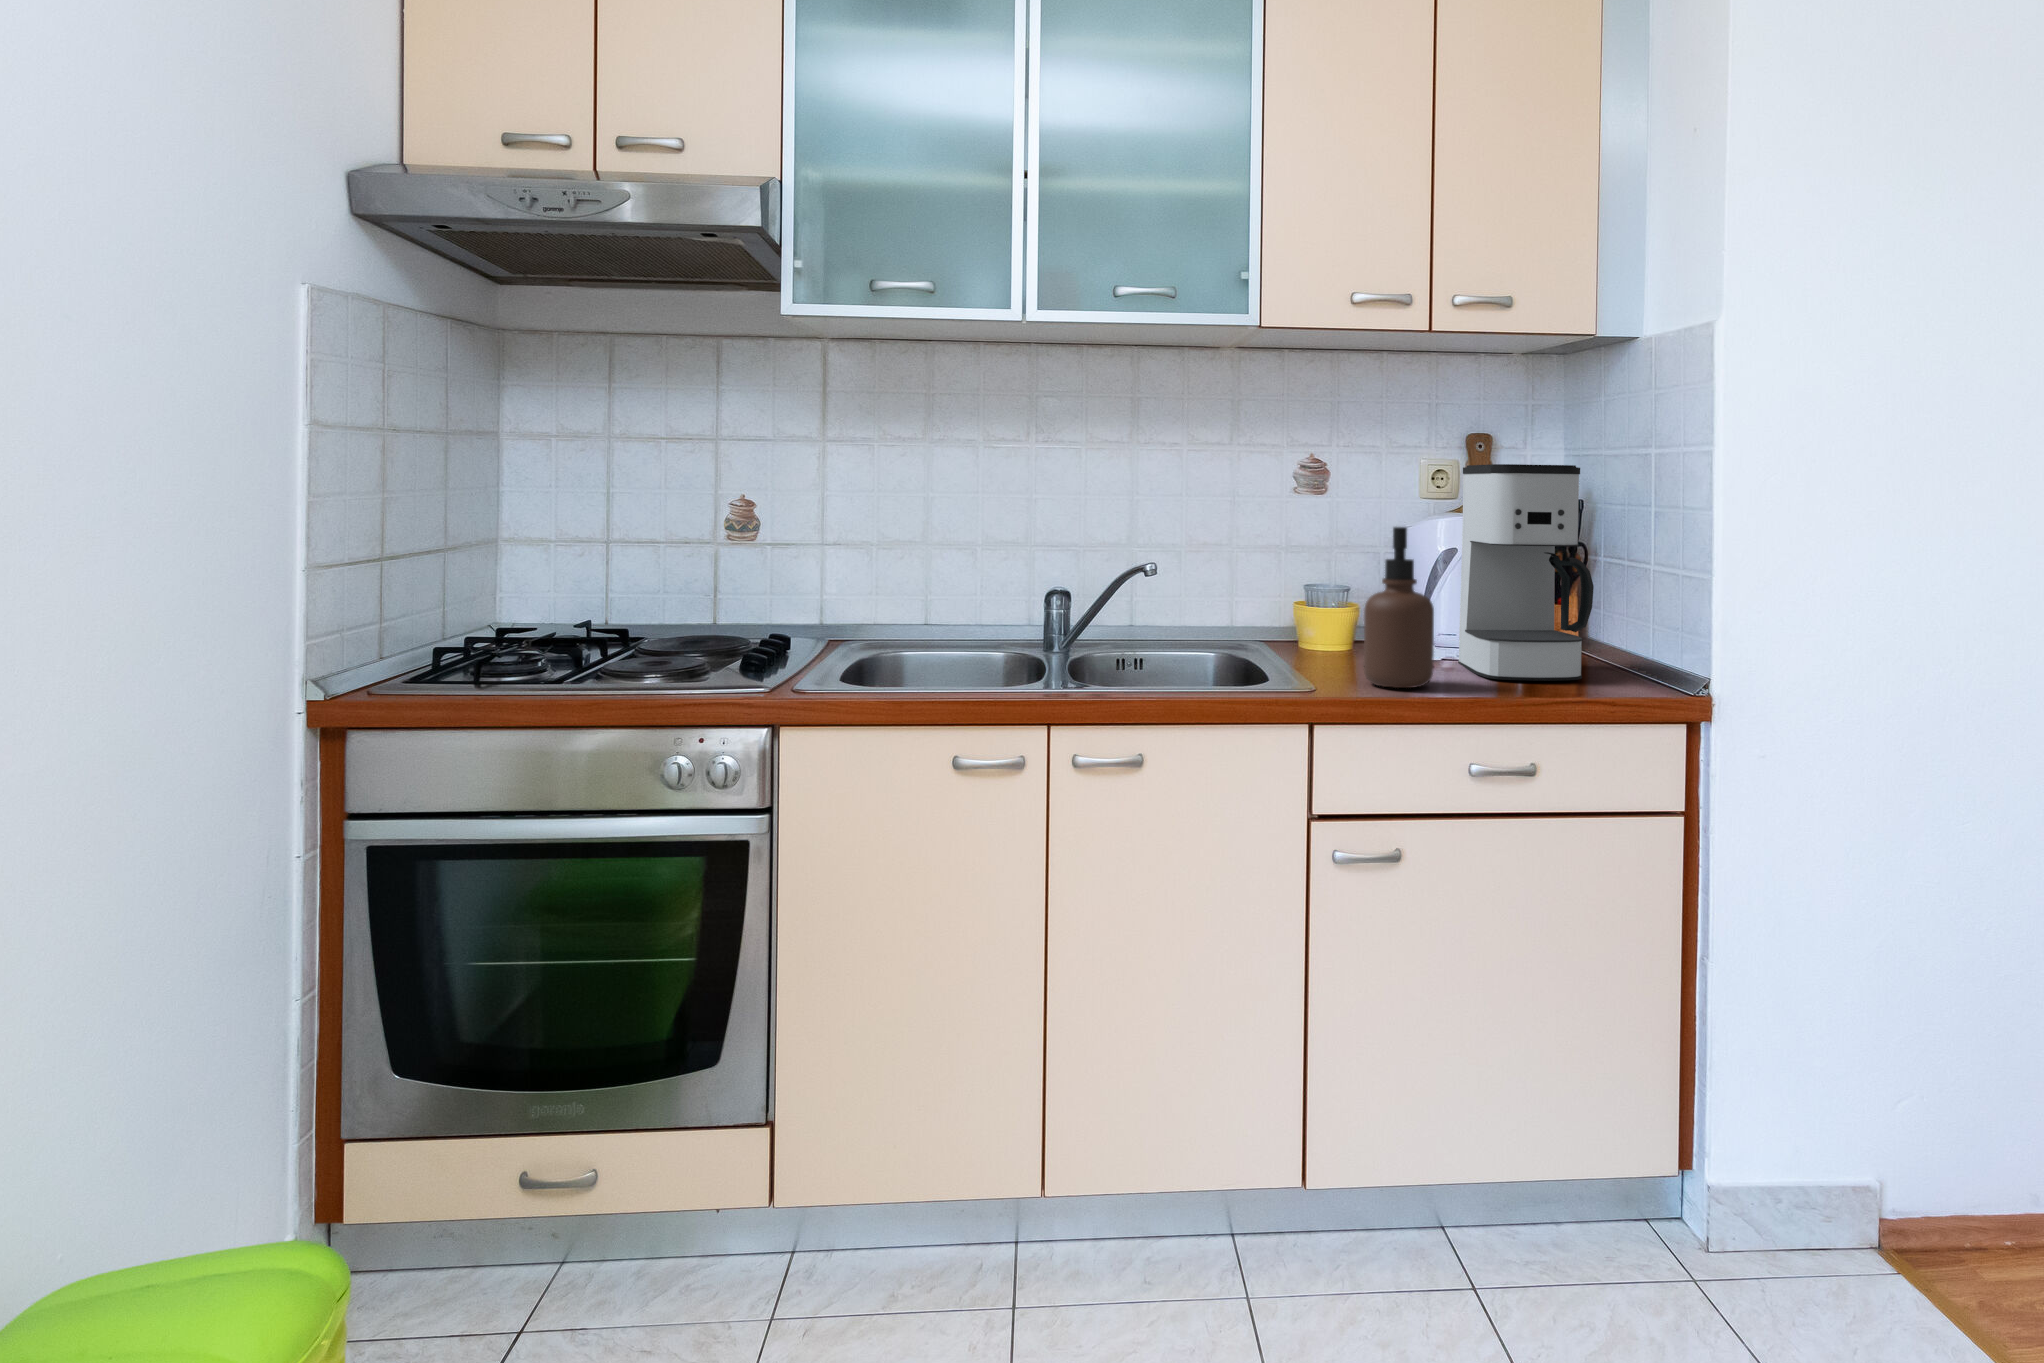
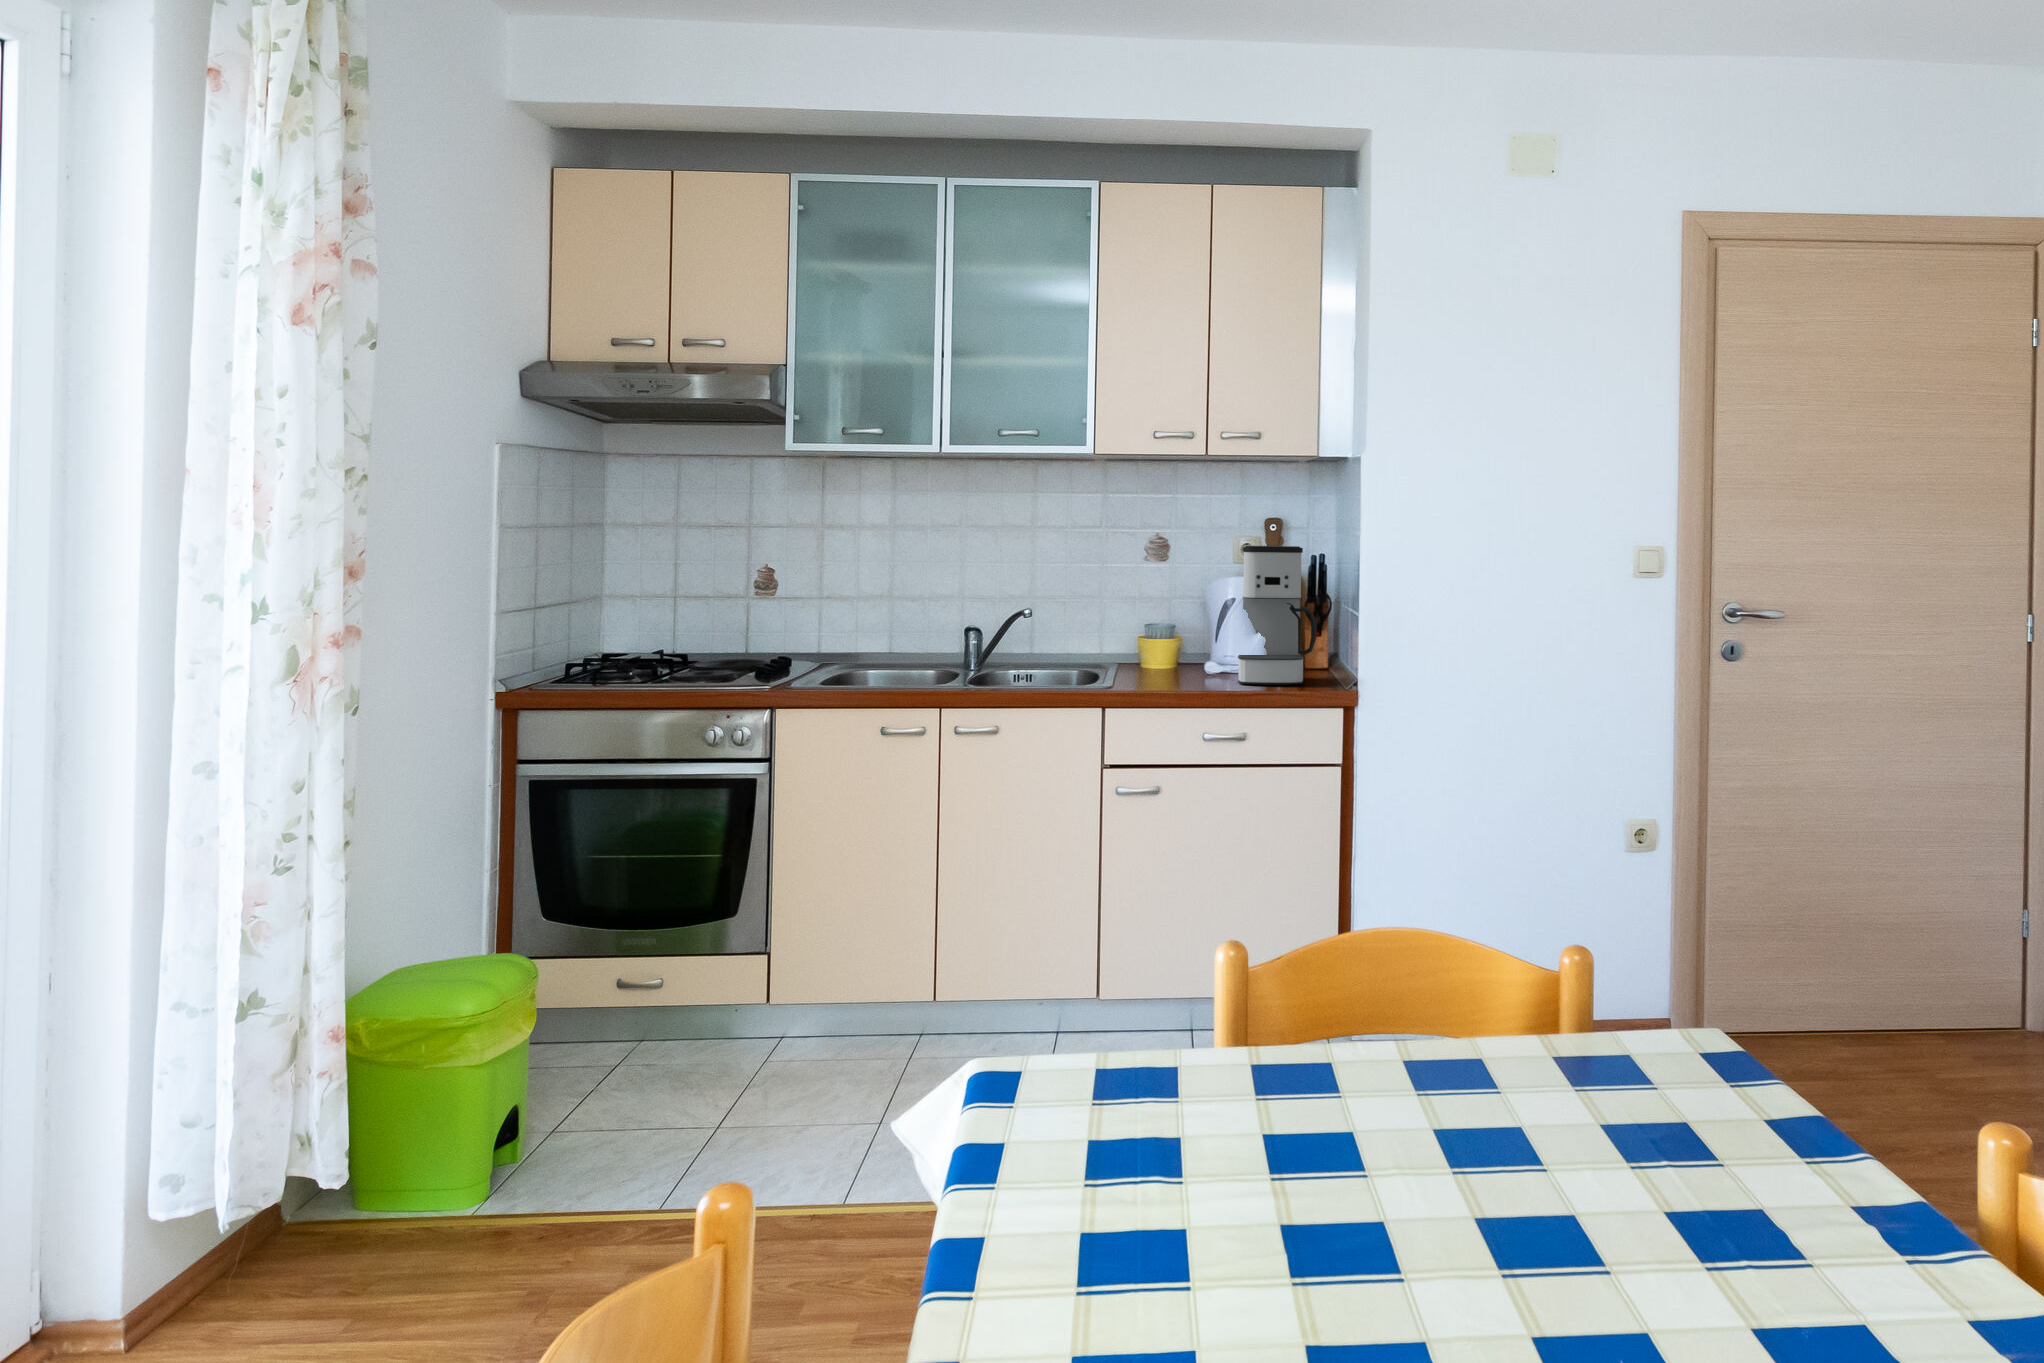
soap dispenser: present [1364,527,1434,688] -> none [1153,586,1196,687]

